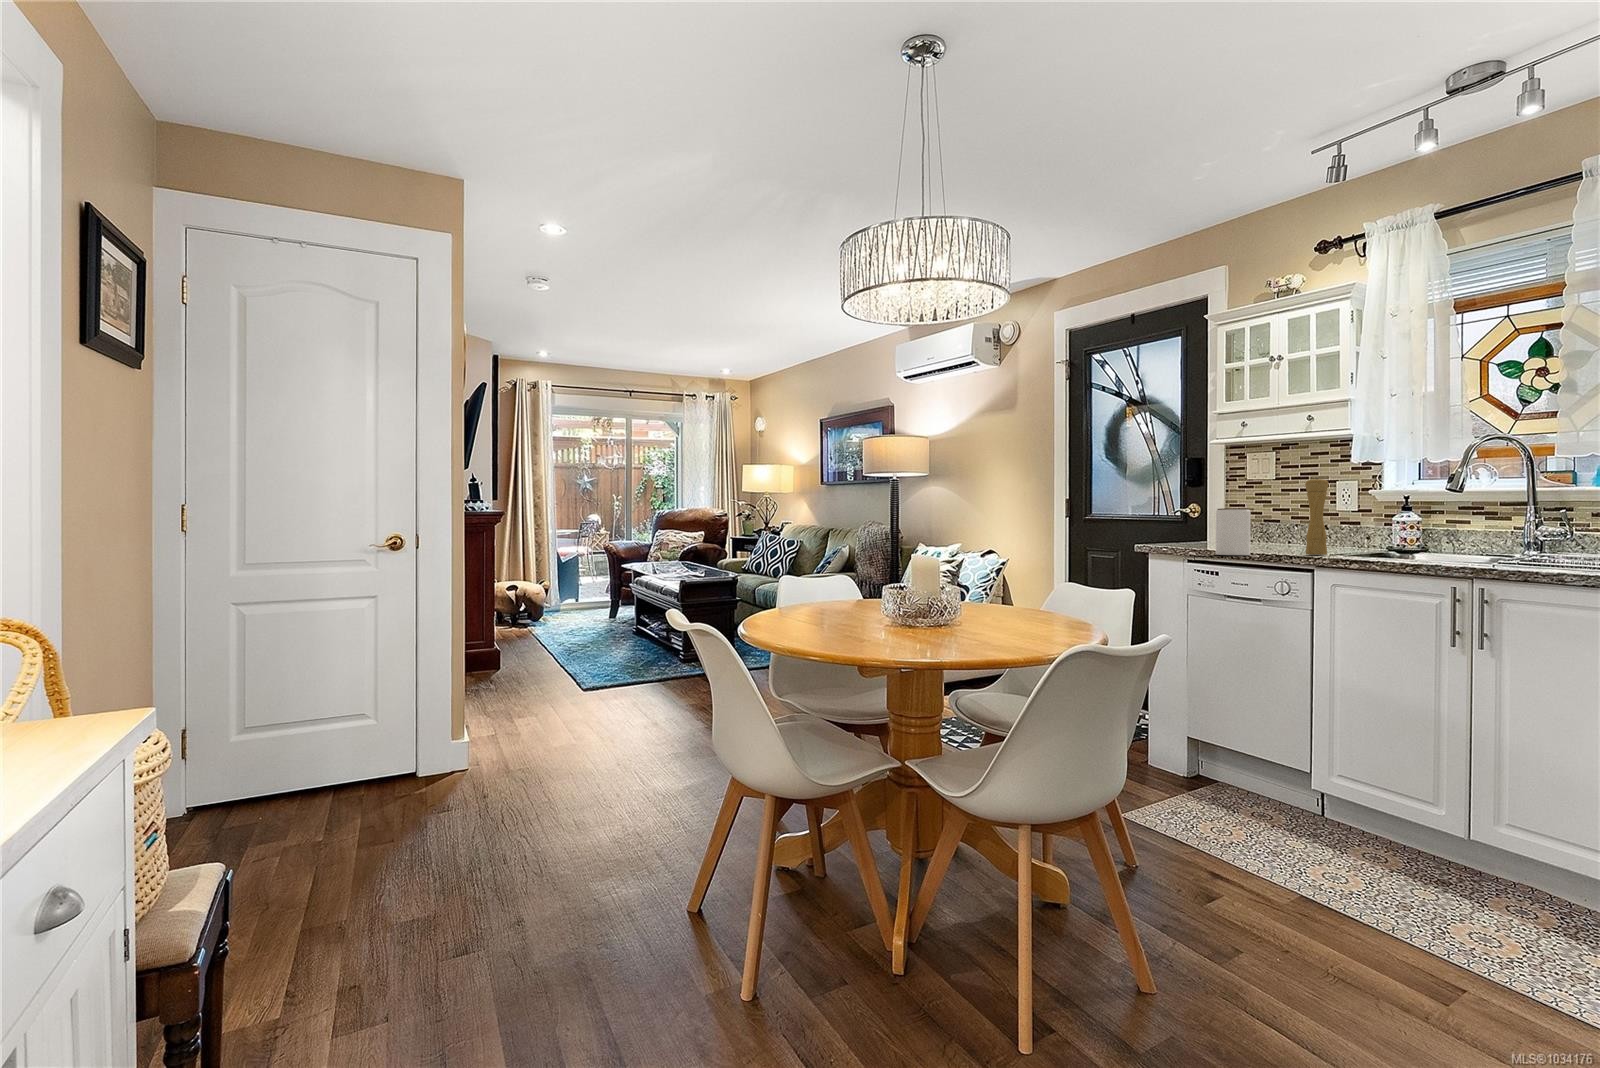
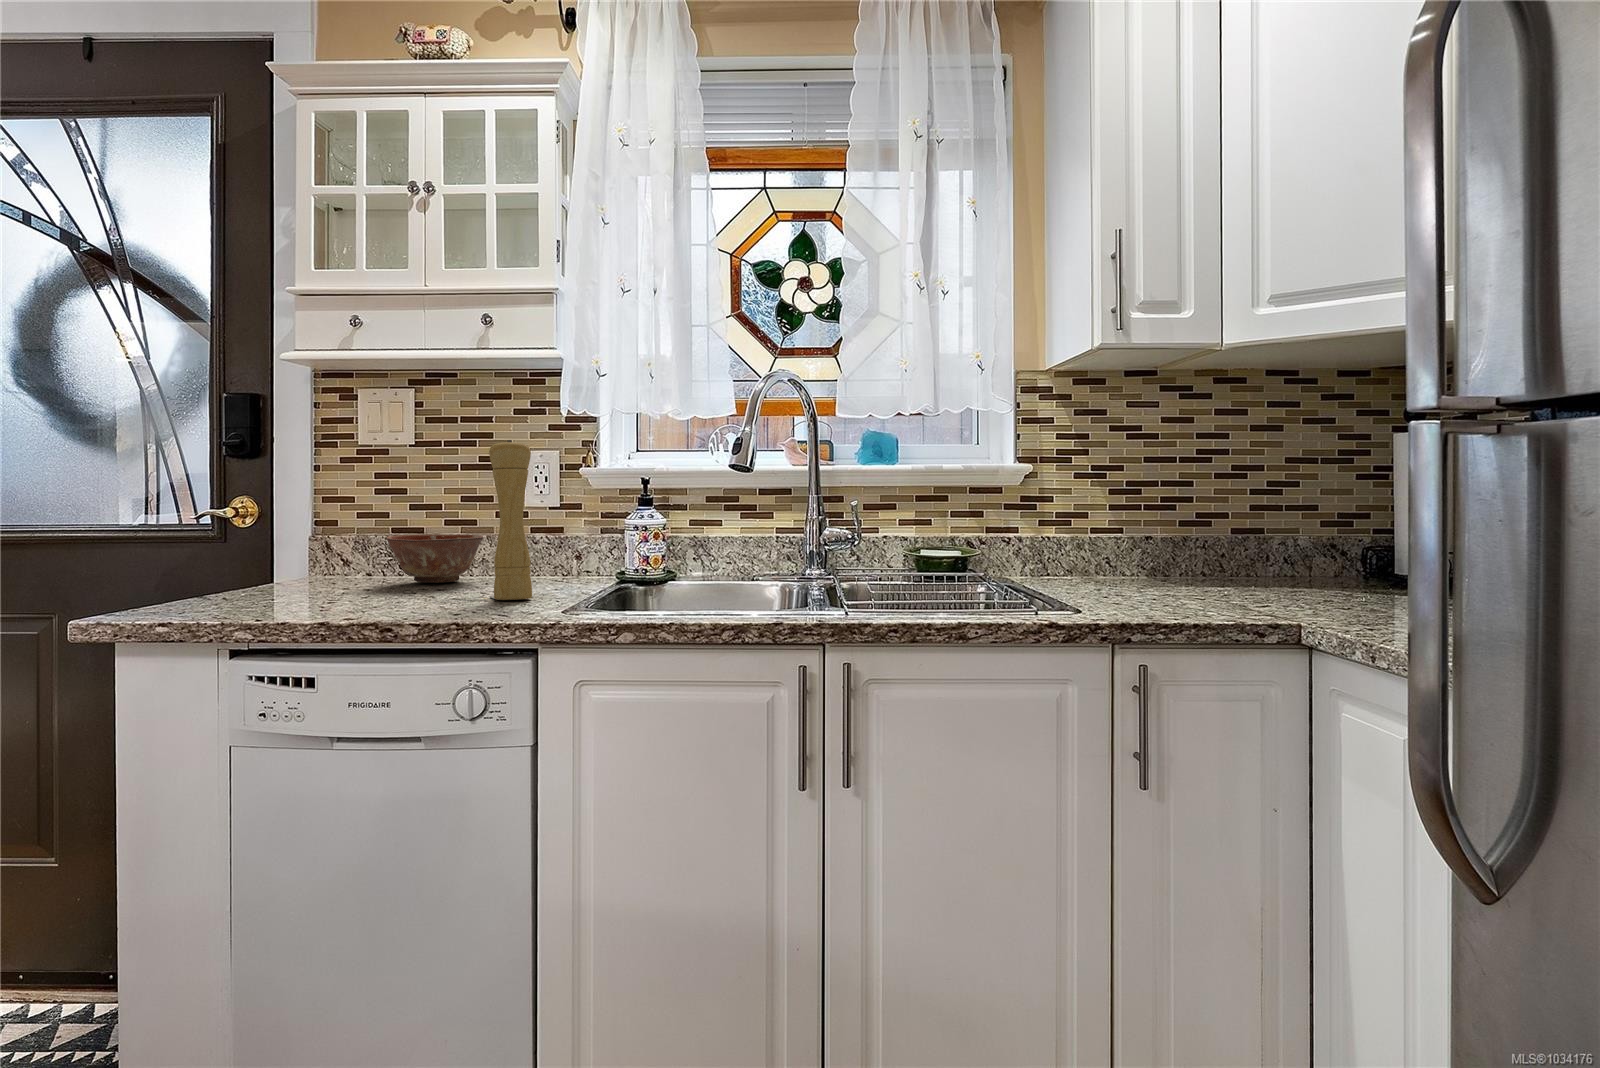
jar: present [1216,508,1251,555] -> none [309,501,392,619]
ceramic bowl: none [1257,524,1309,547] -> present [386,535,483,583]

